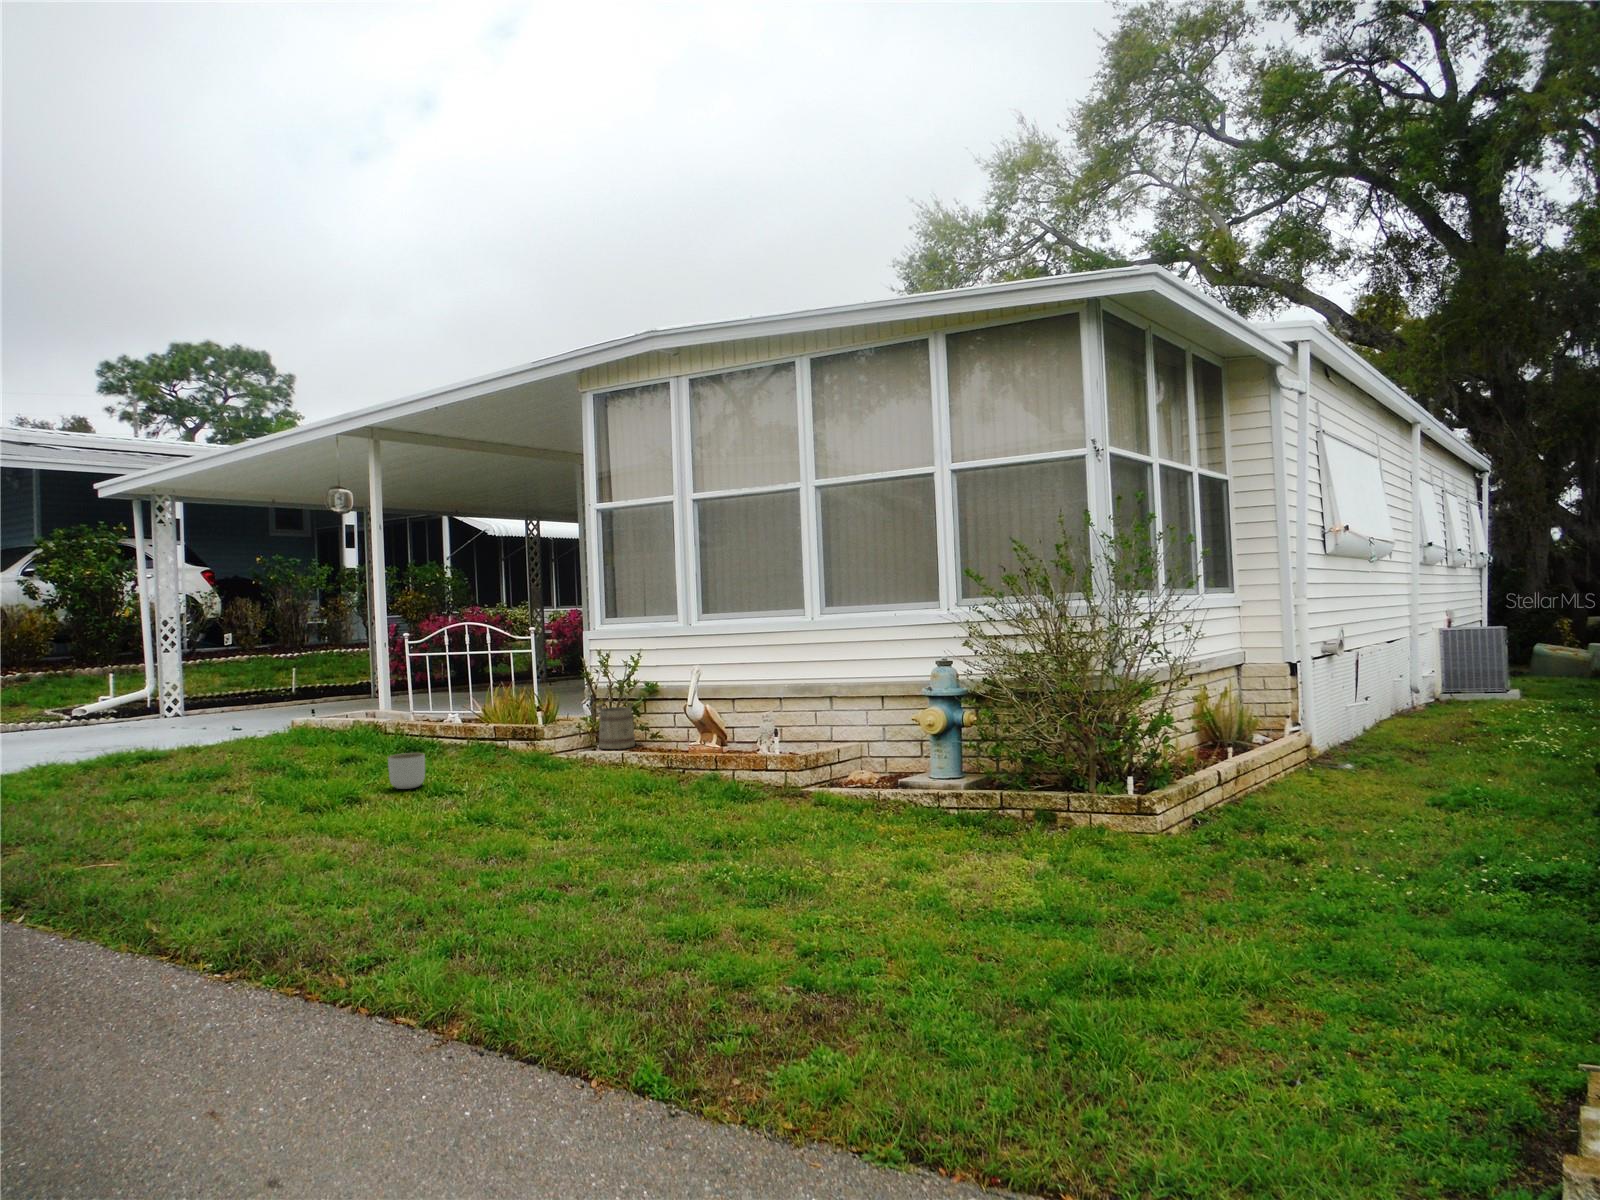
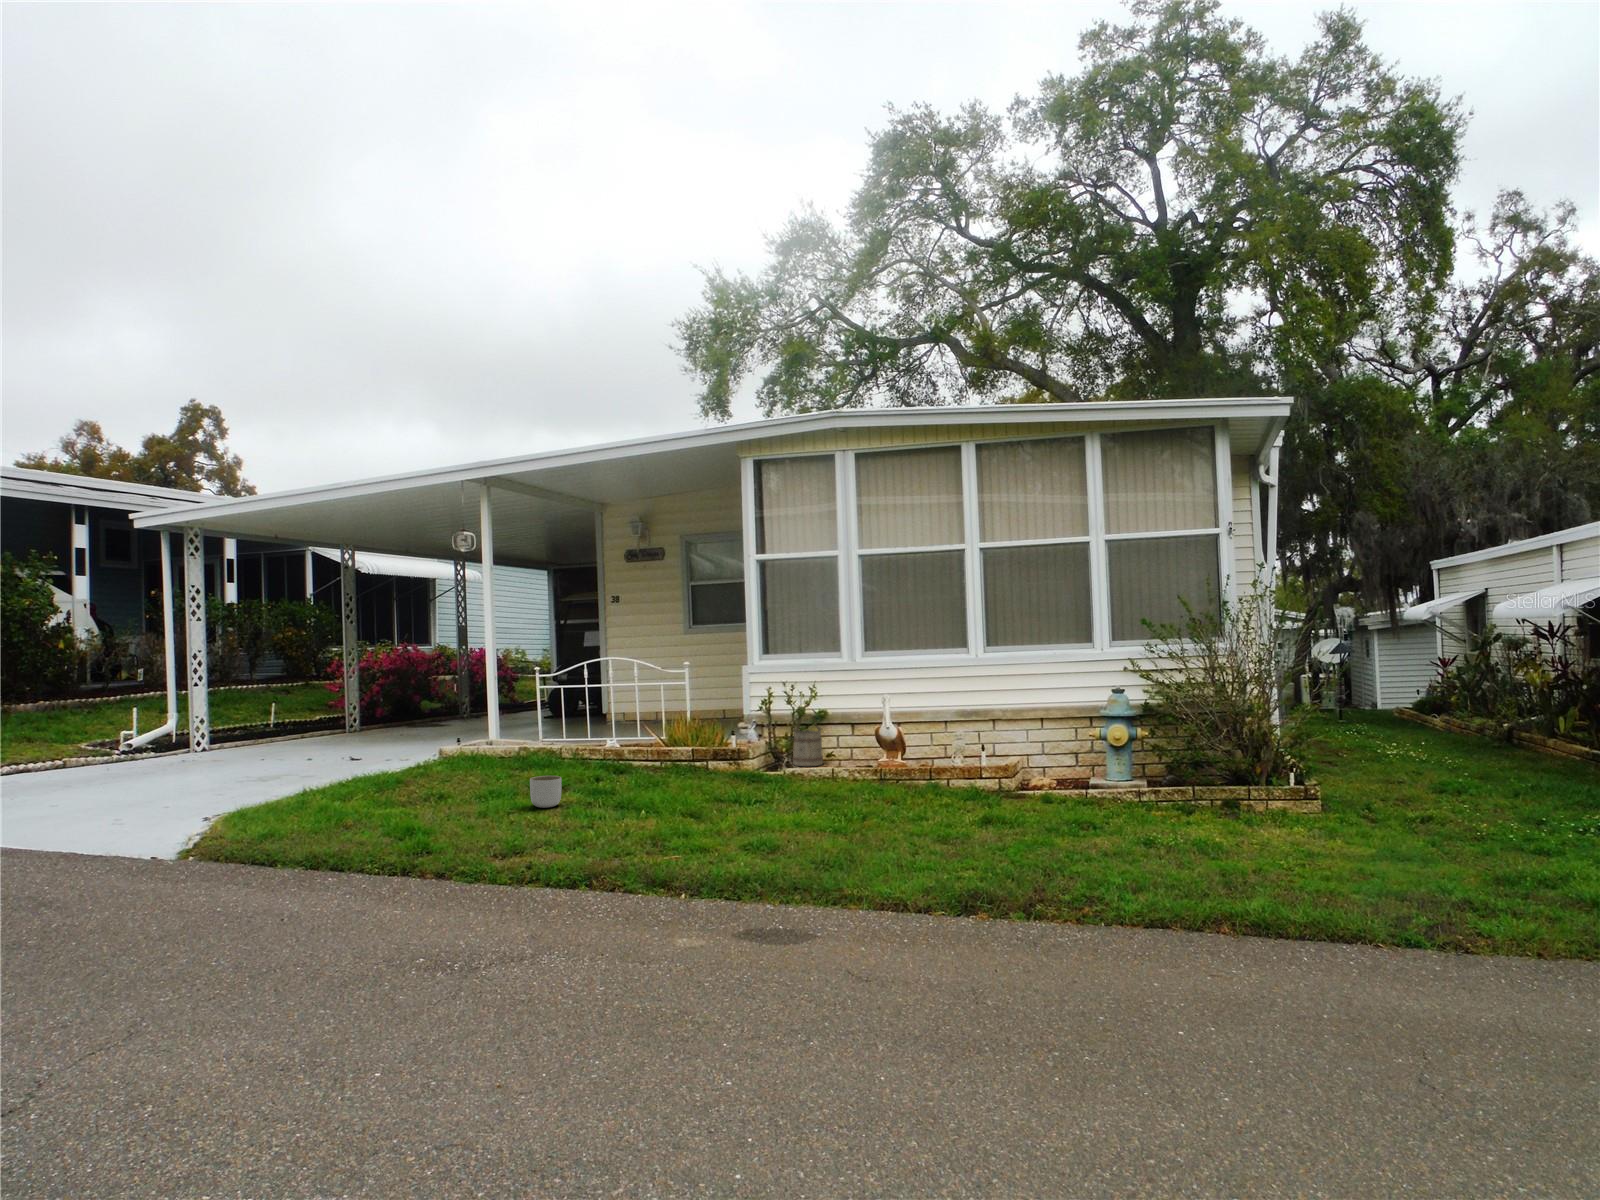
planter: present [388,753,425,789] -> present [530,776,562,808]

